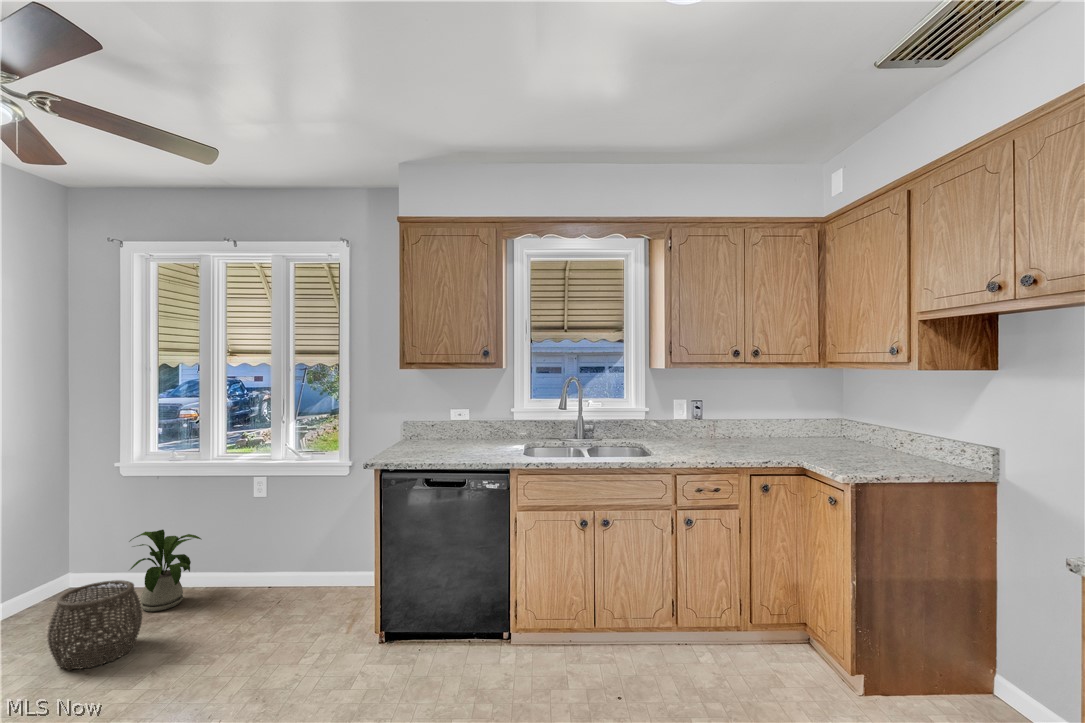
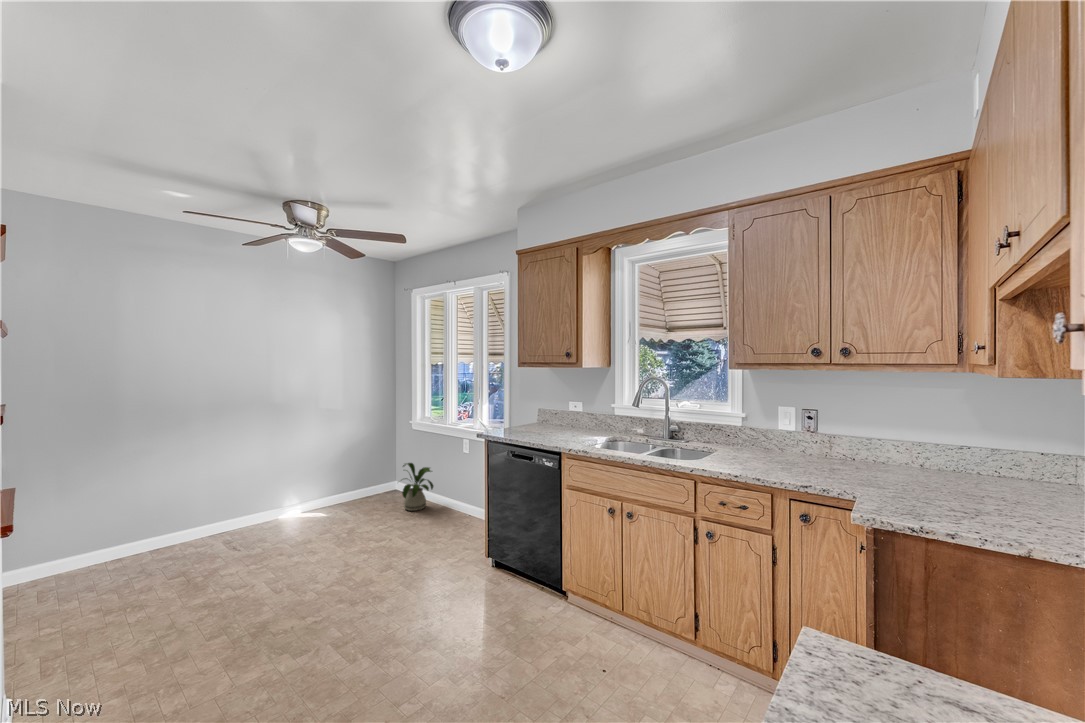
woven basket: present [47,580,143,670] -> none [340,487,386,534]

